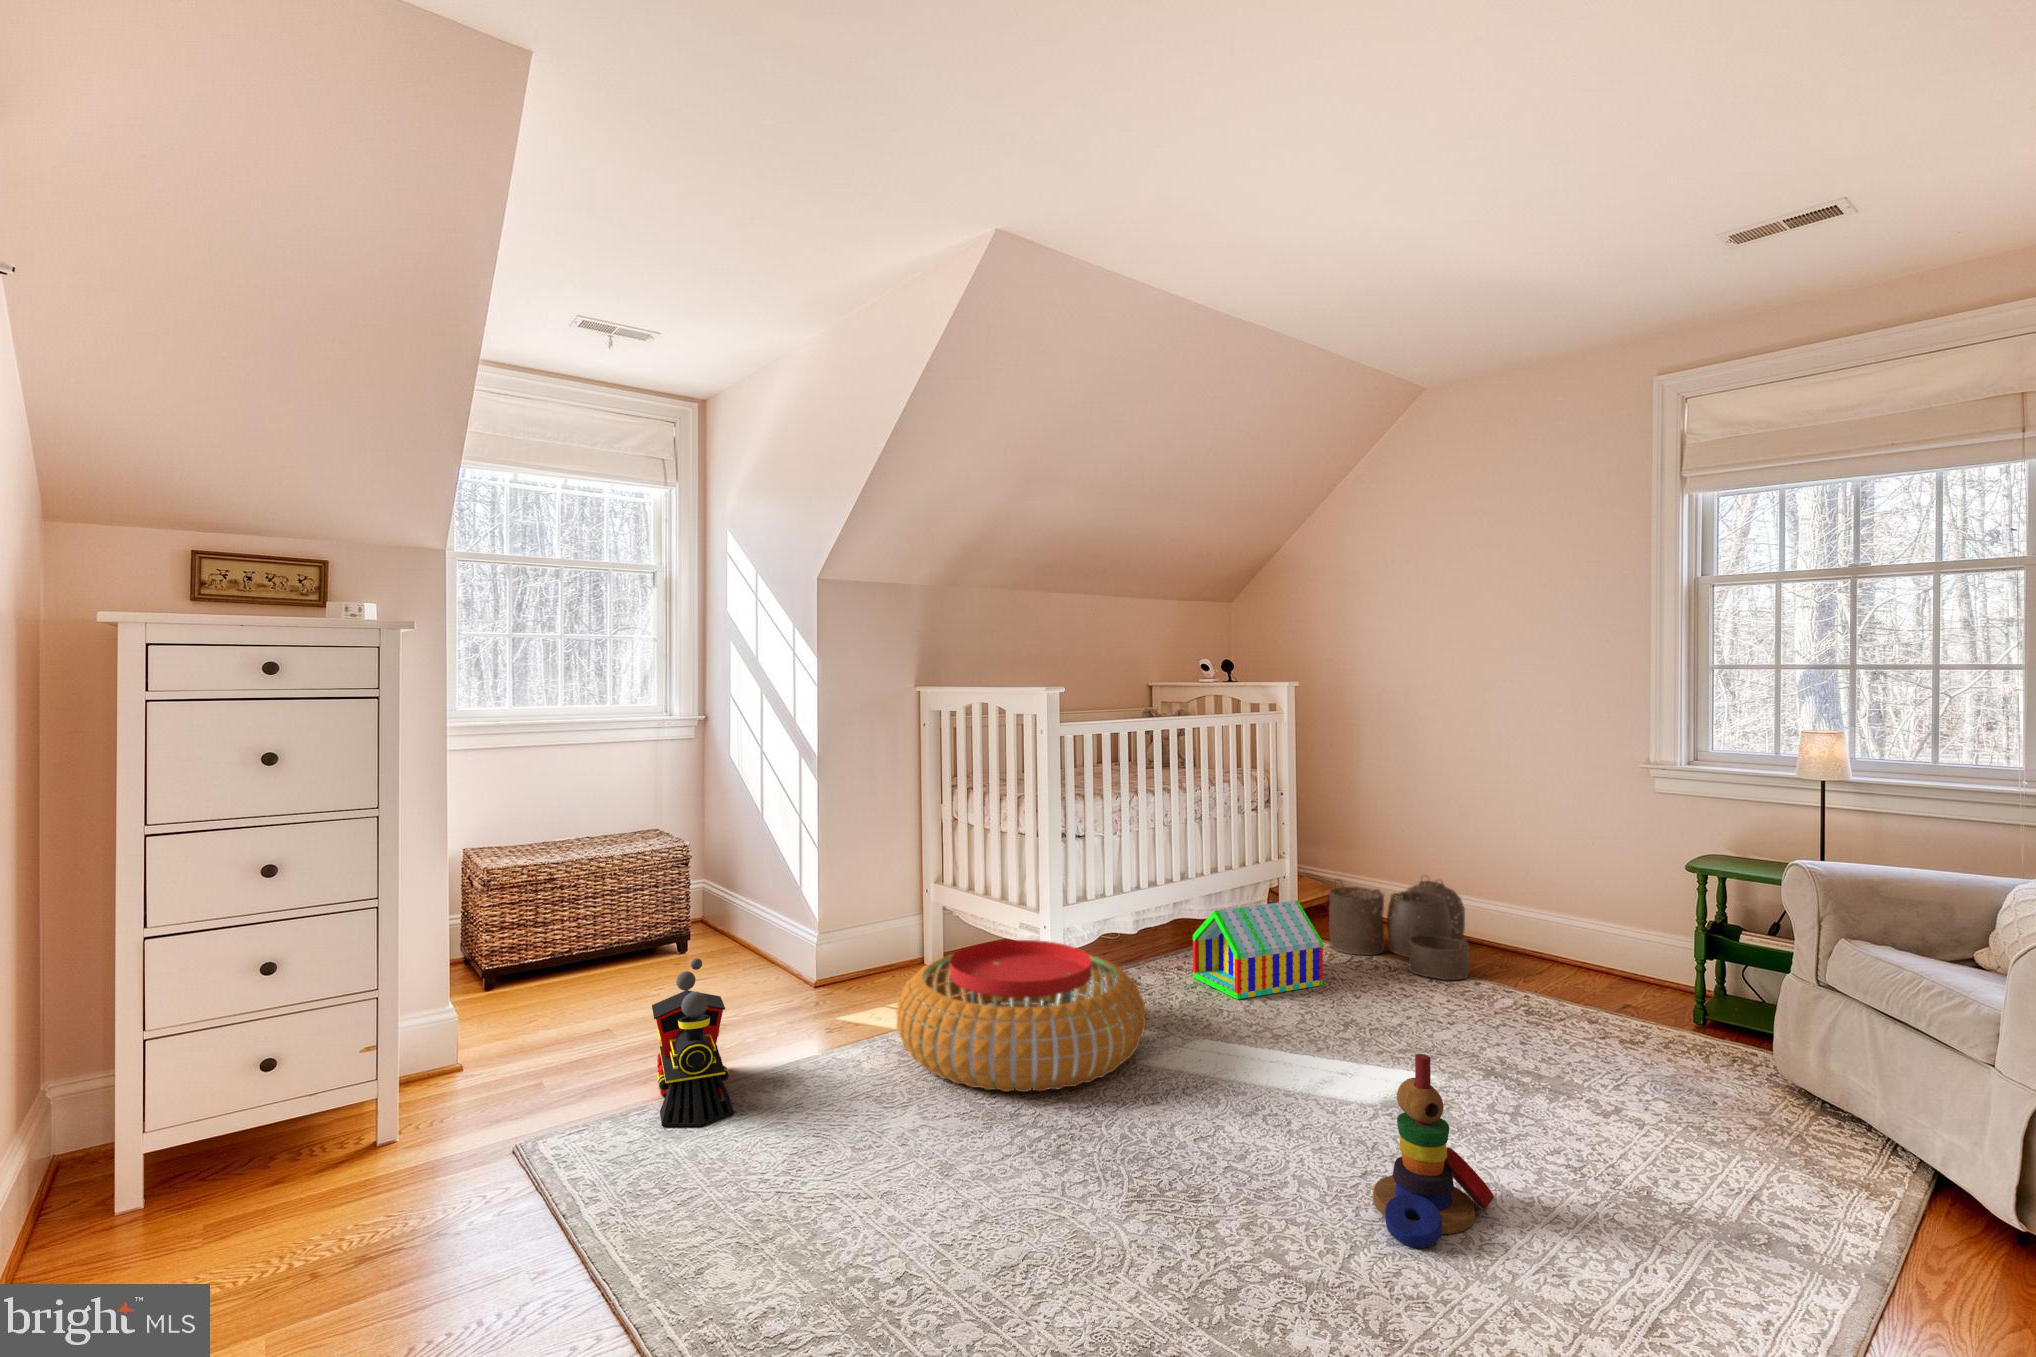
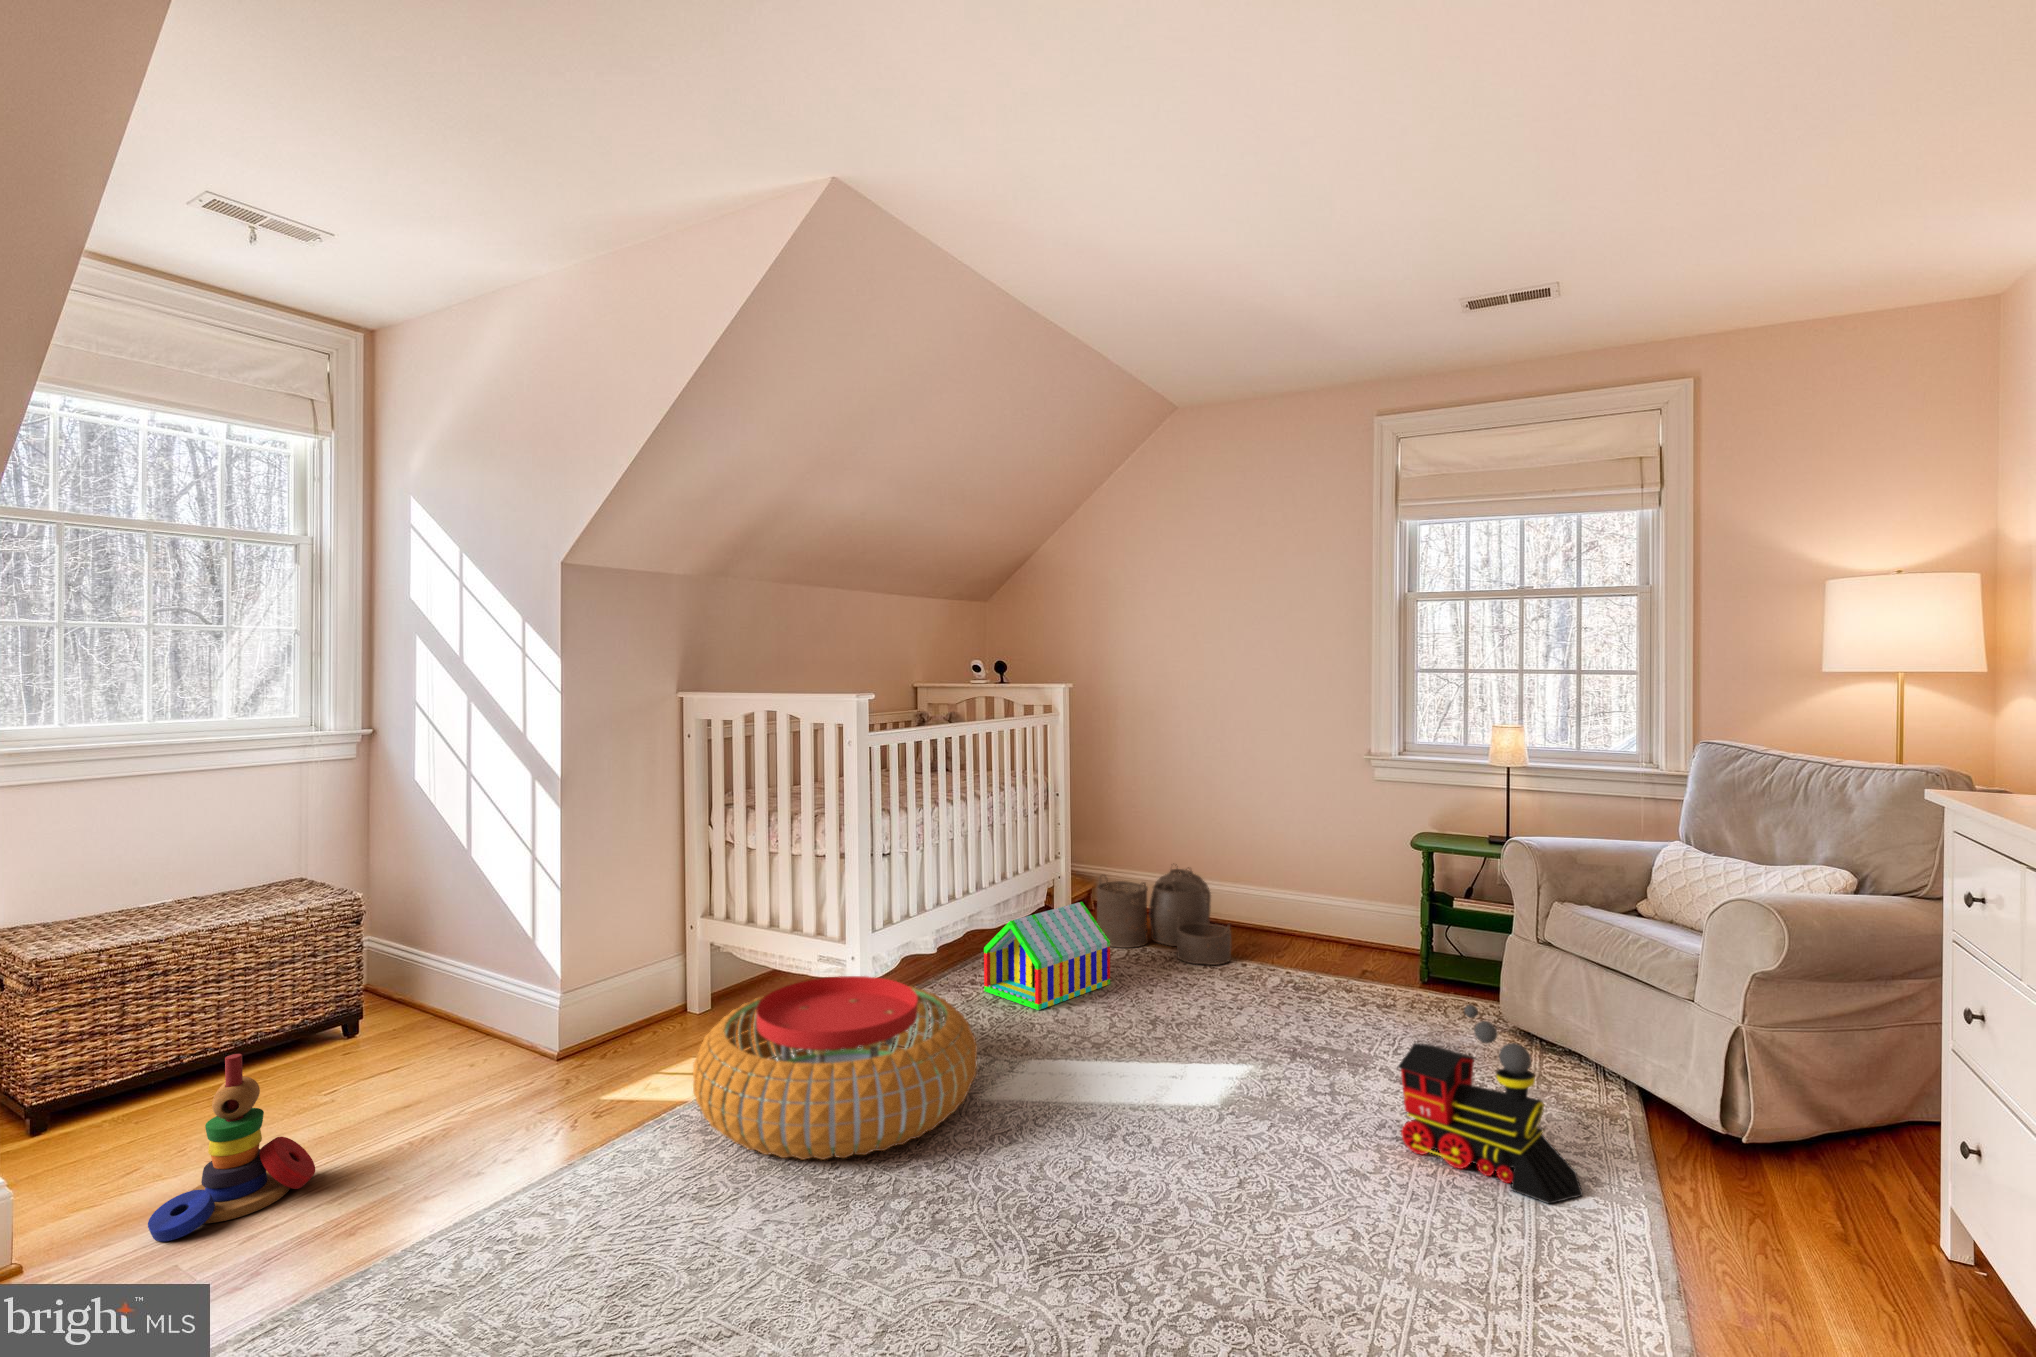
toy train: present [652,958,734,1126] -> present [1398,1005,1582,1204]
stacking toy: present [1373,1054,1494,1248] -> present [148,1054,315,1241]

